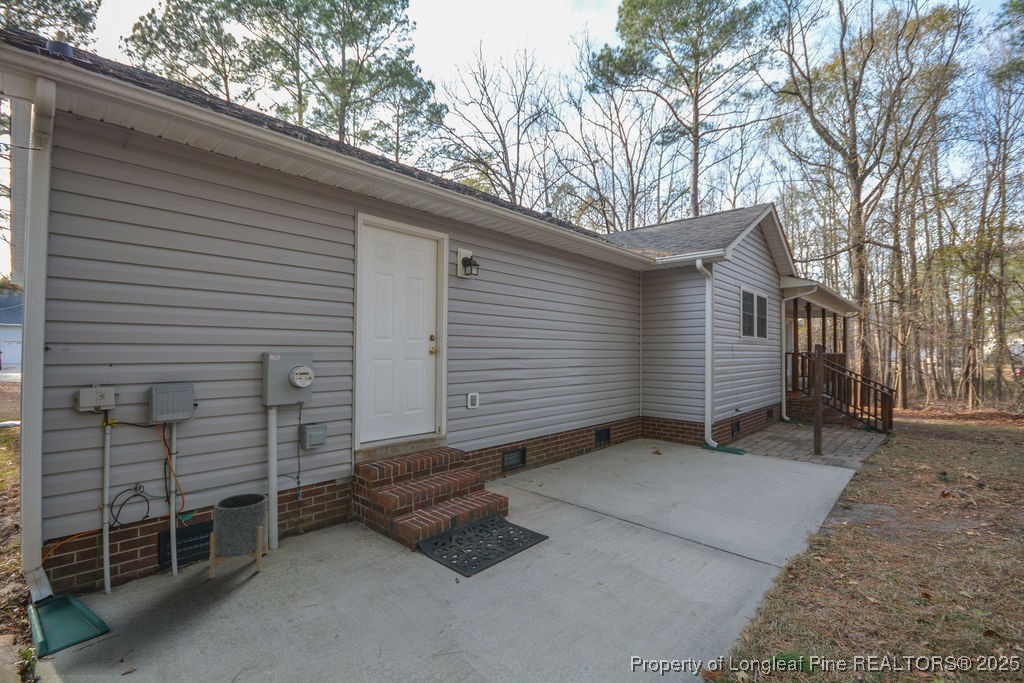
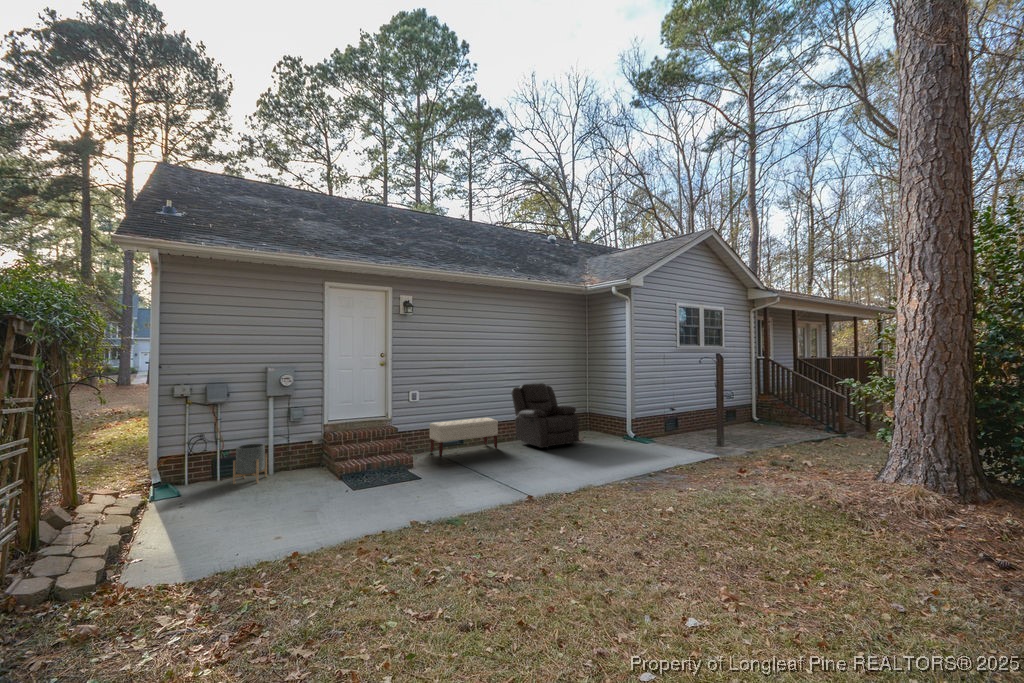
chair: none [577,380,669,468] -> present [511,383,579,449]
bench: none [491,428,577,489] -> present [429,418,498,457]

